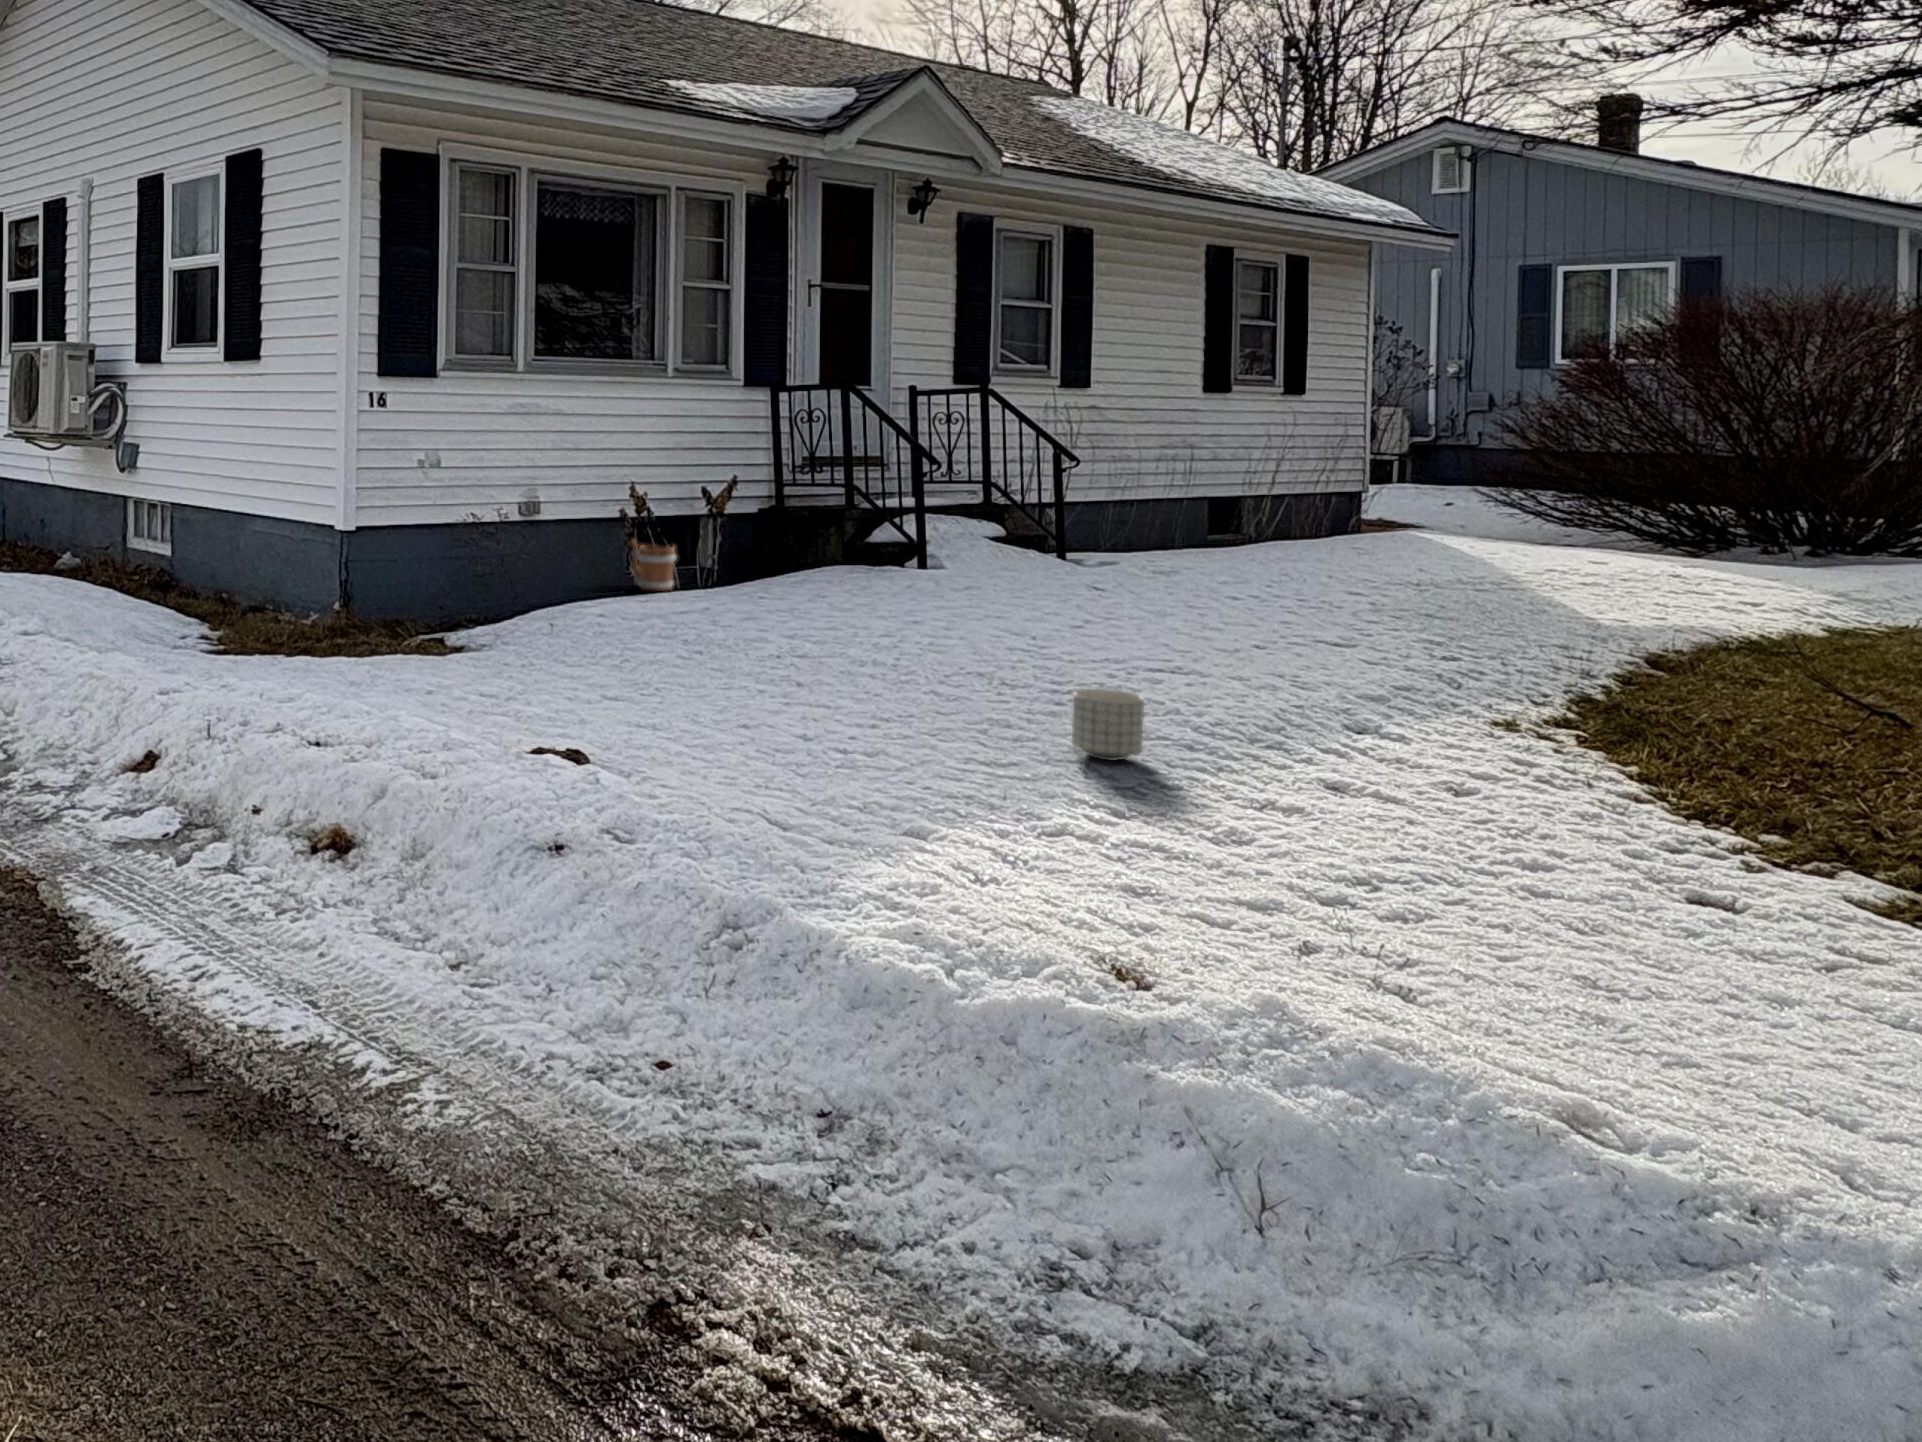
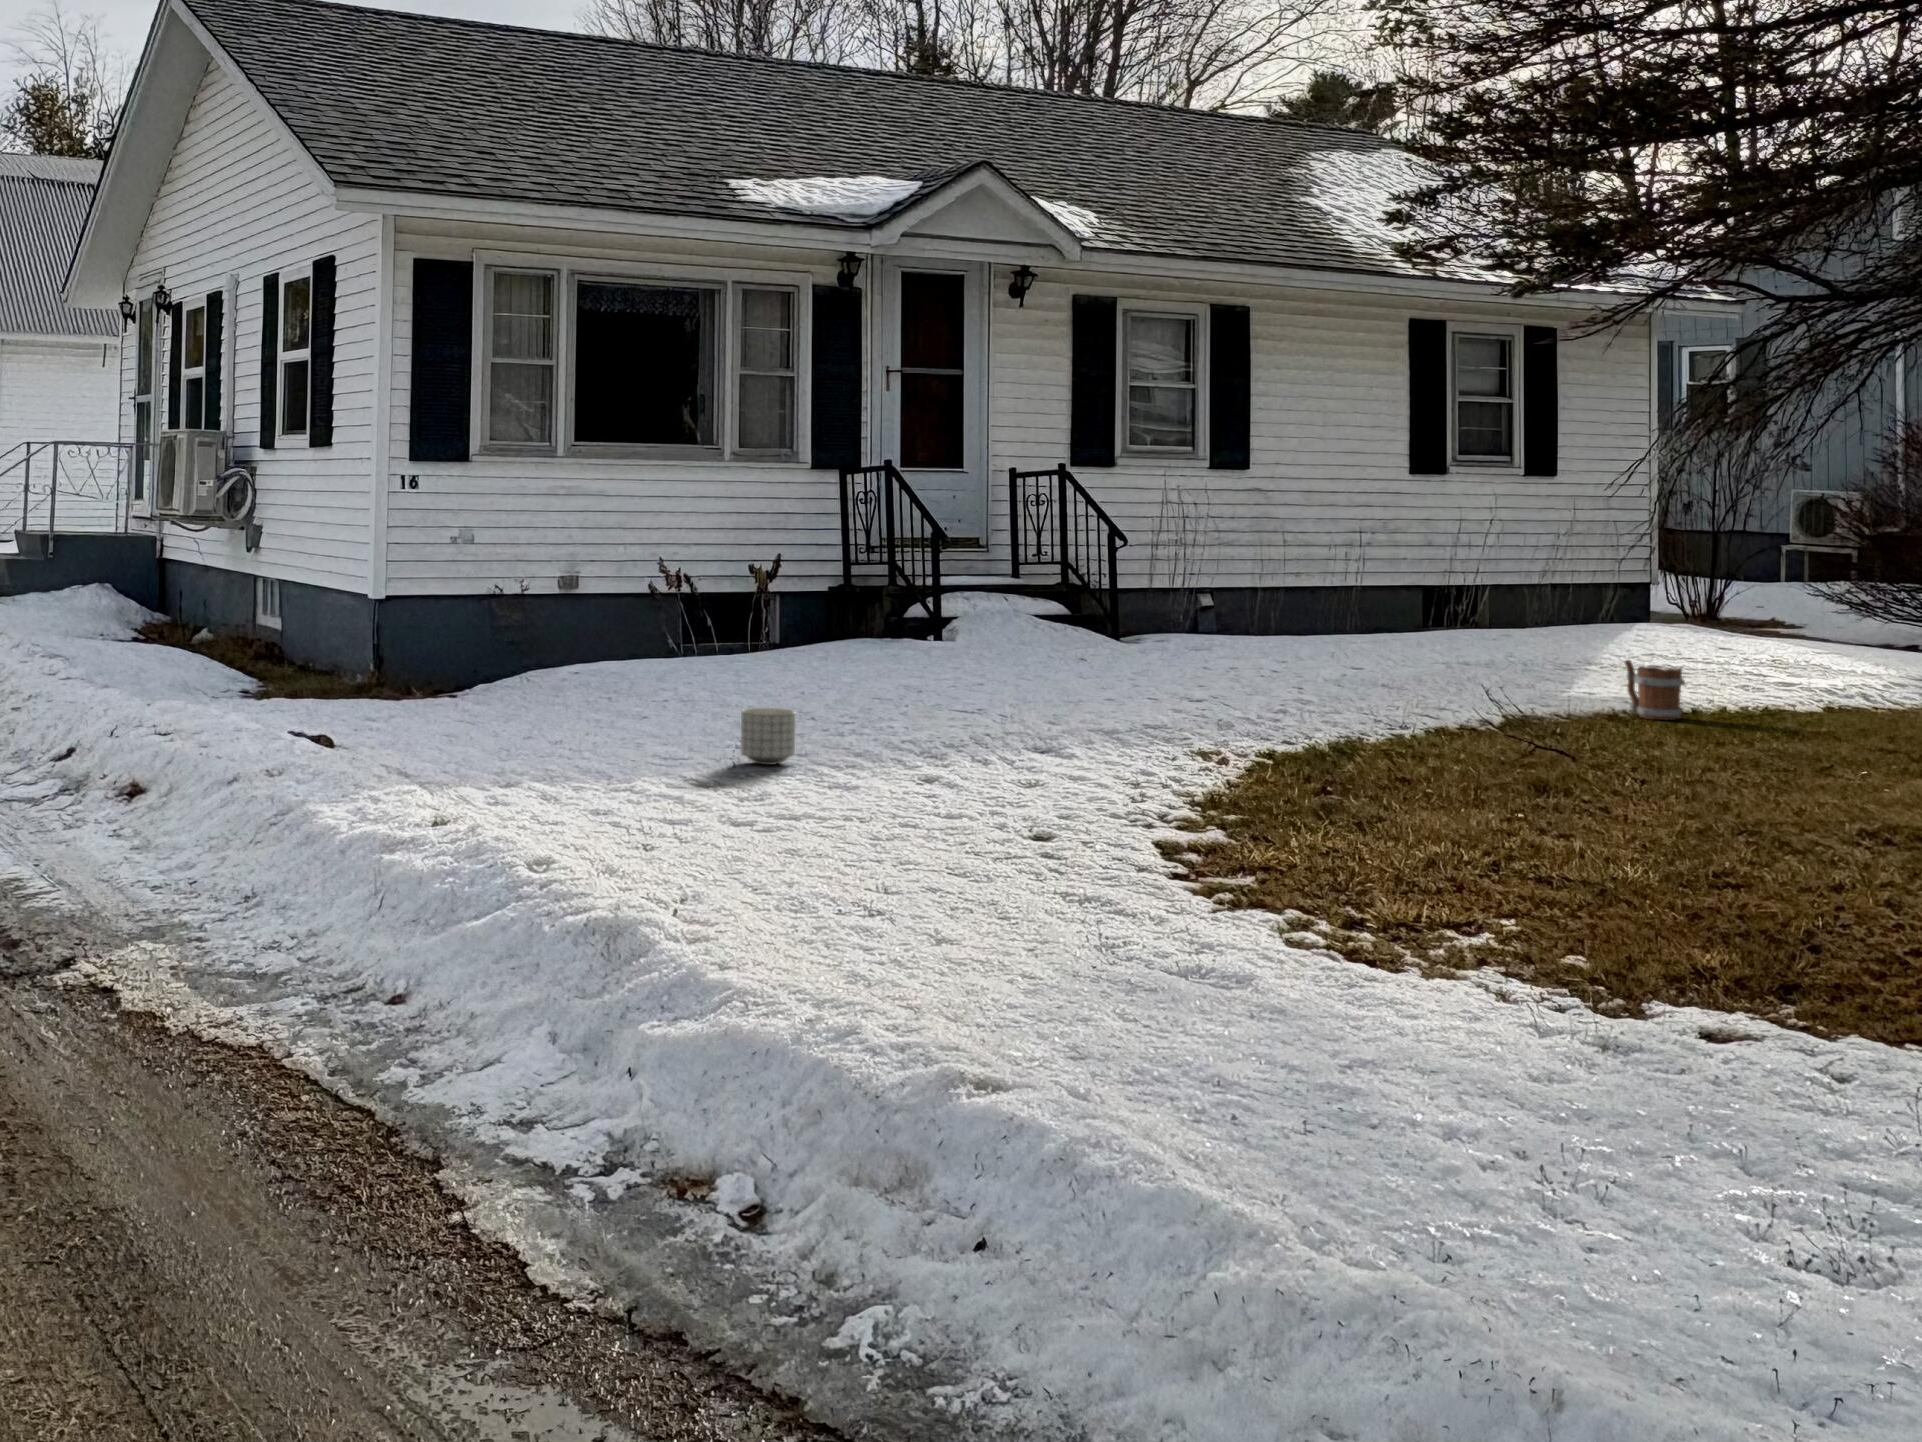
bucket: present [630,540,676,591] -> present [1625,660,1685,720]

